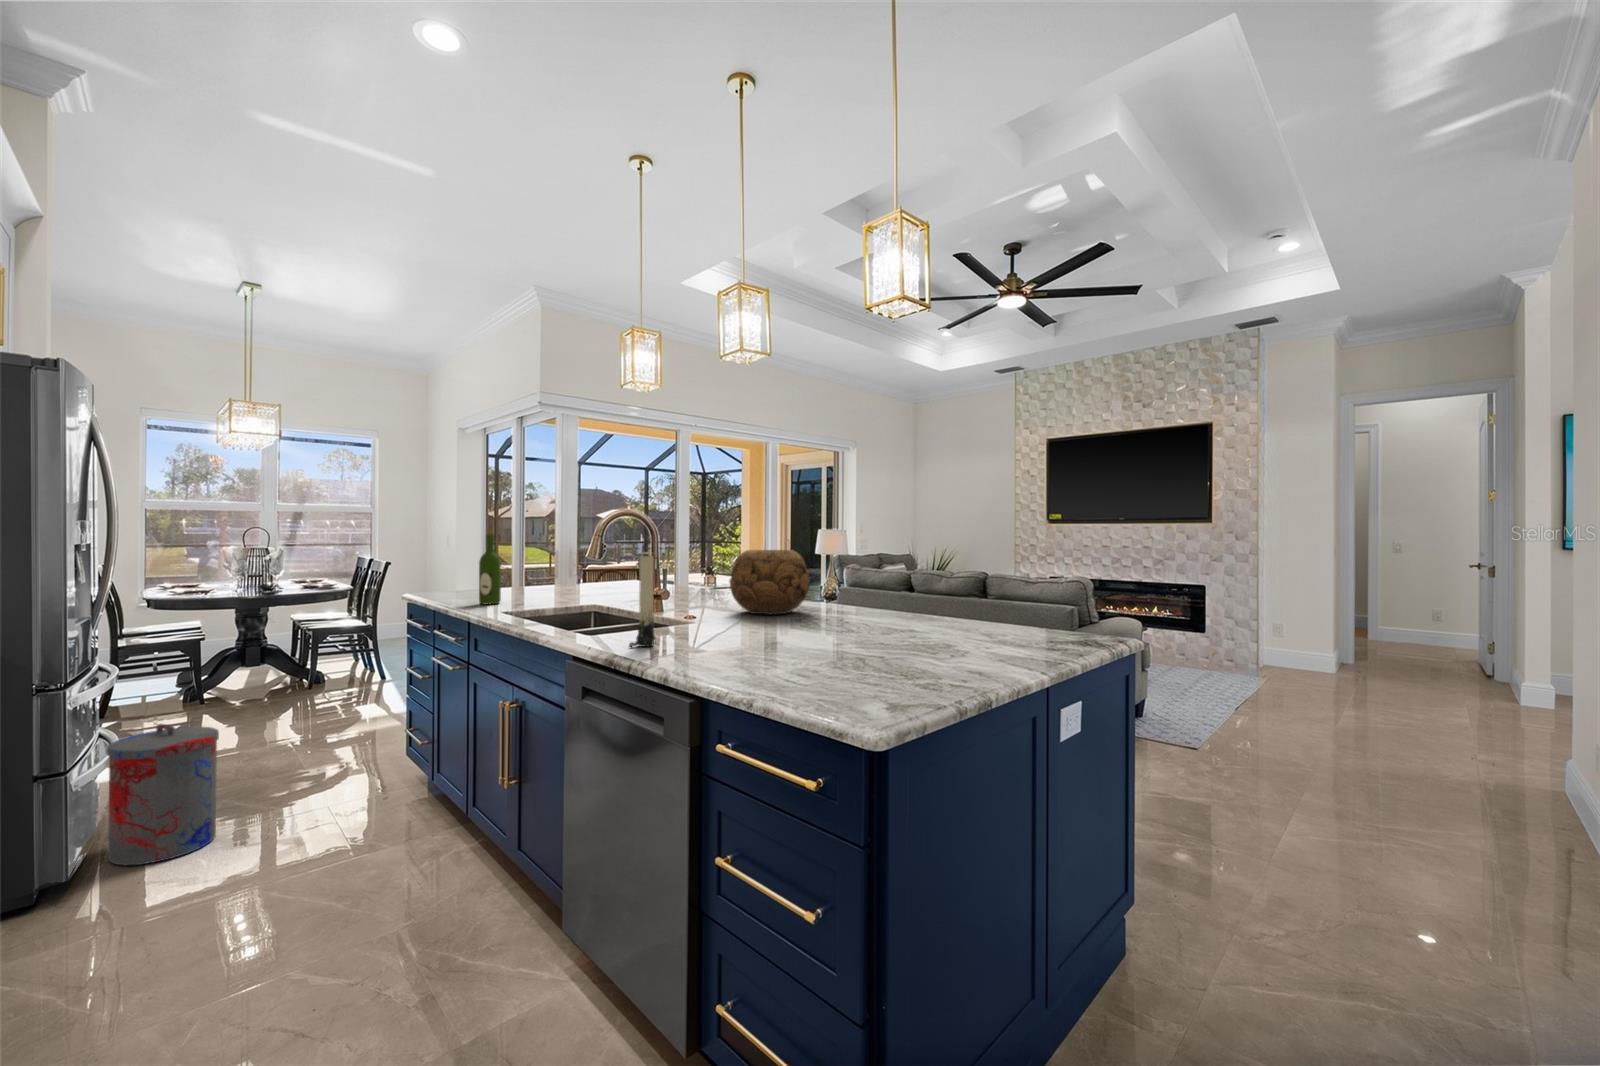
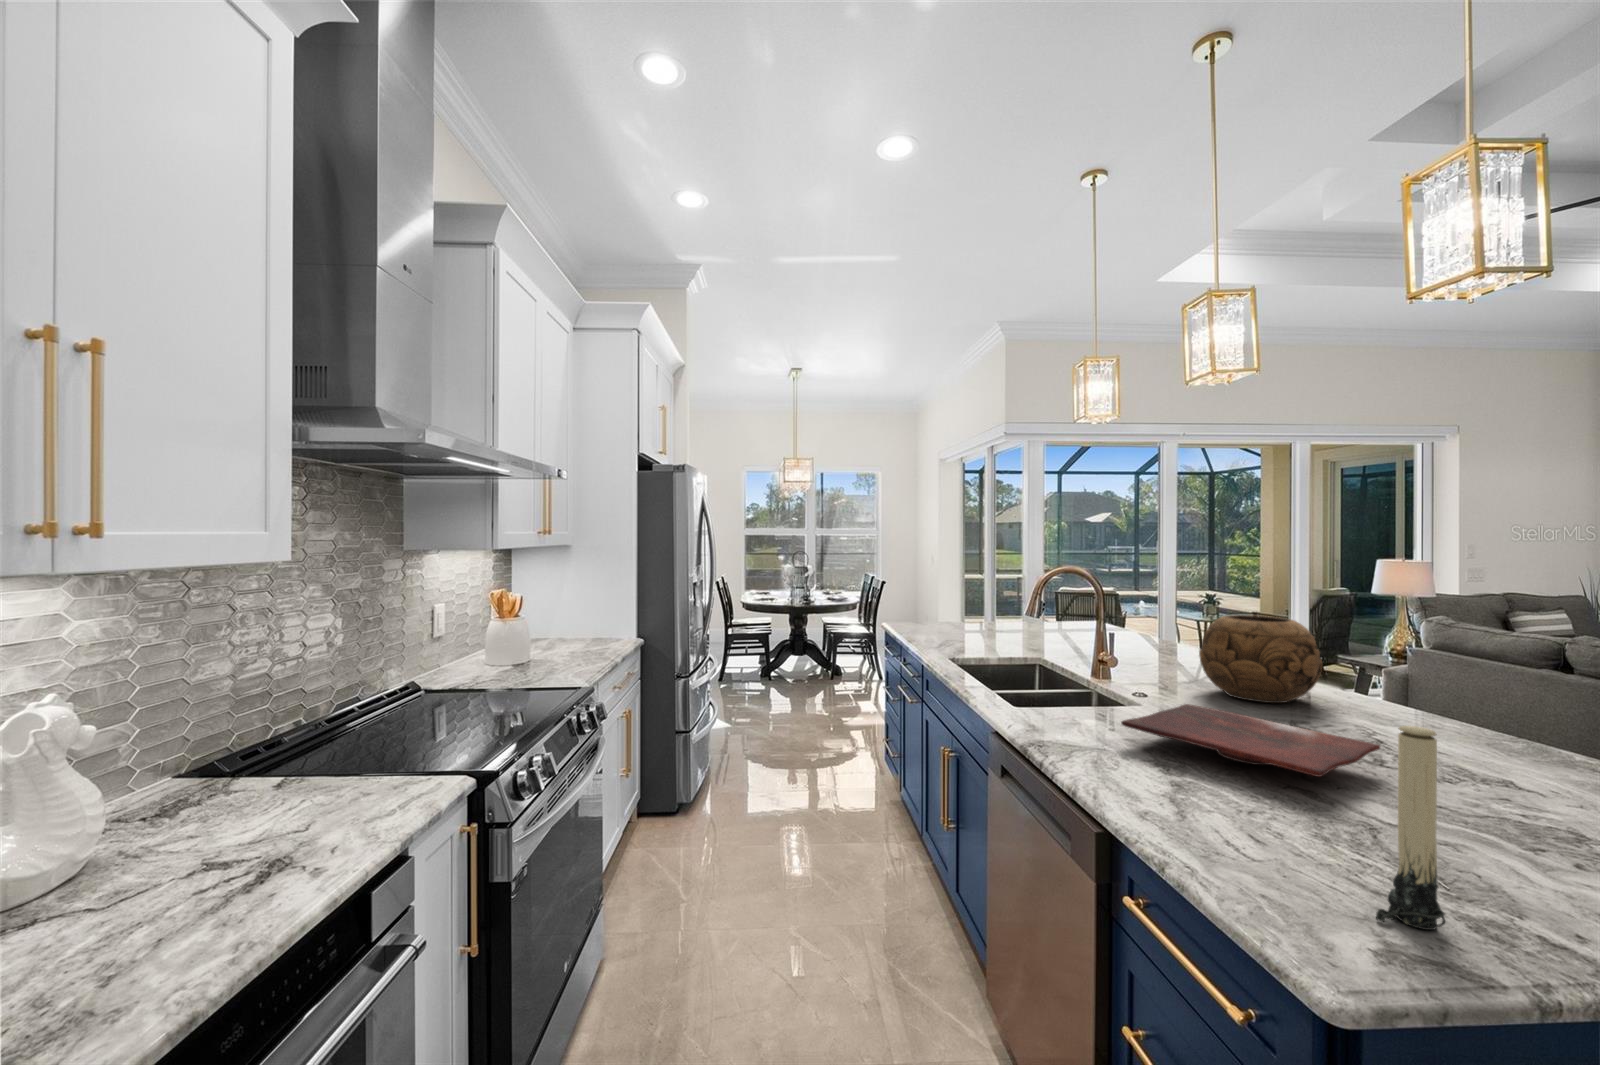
wine bottle: present [479,530,501,604] -> none [936,573,955,644]
candle: present [629,552,655,647] -> present [1376,726,1445,930]
cutting board: none [689,613,855,643] -> present [1121,704,1380,777]
trash can: present [107,724,219,865] -> none [699,708,759,809]

